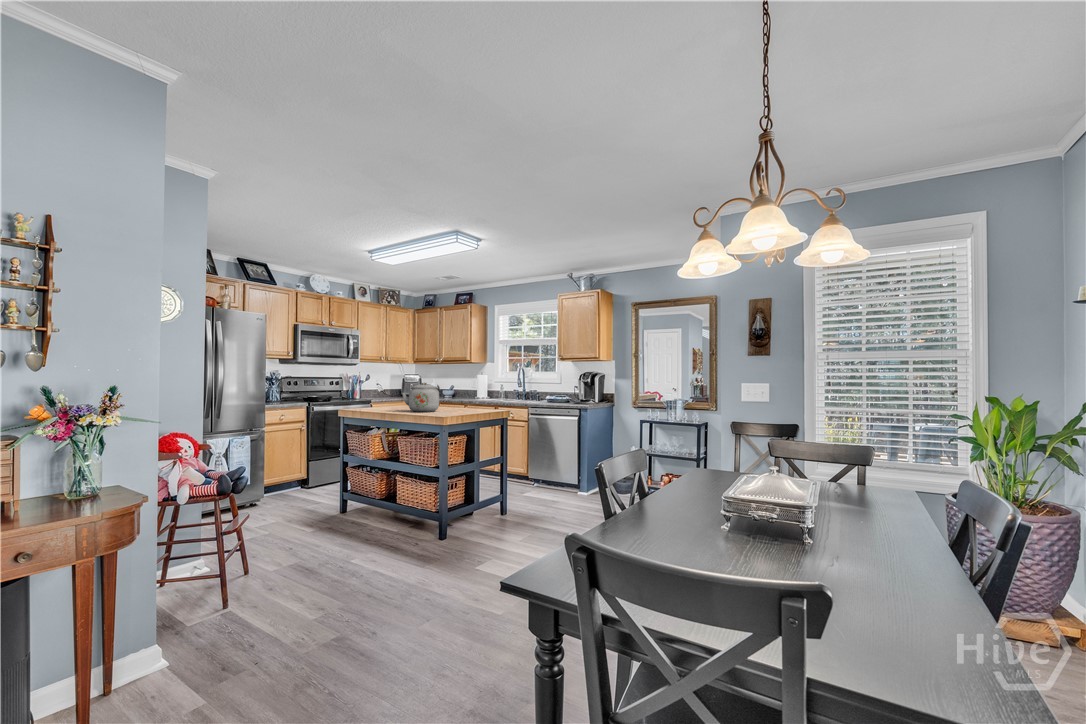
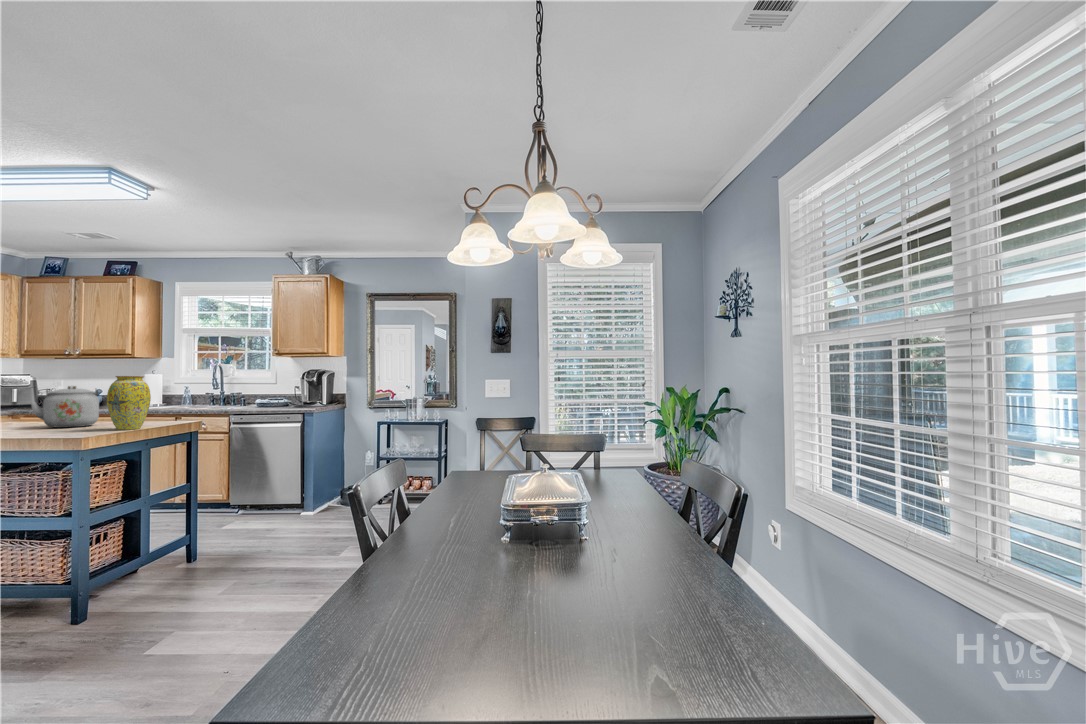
vase: none [439,376,465,416] -> present [107,376,151,430]

